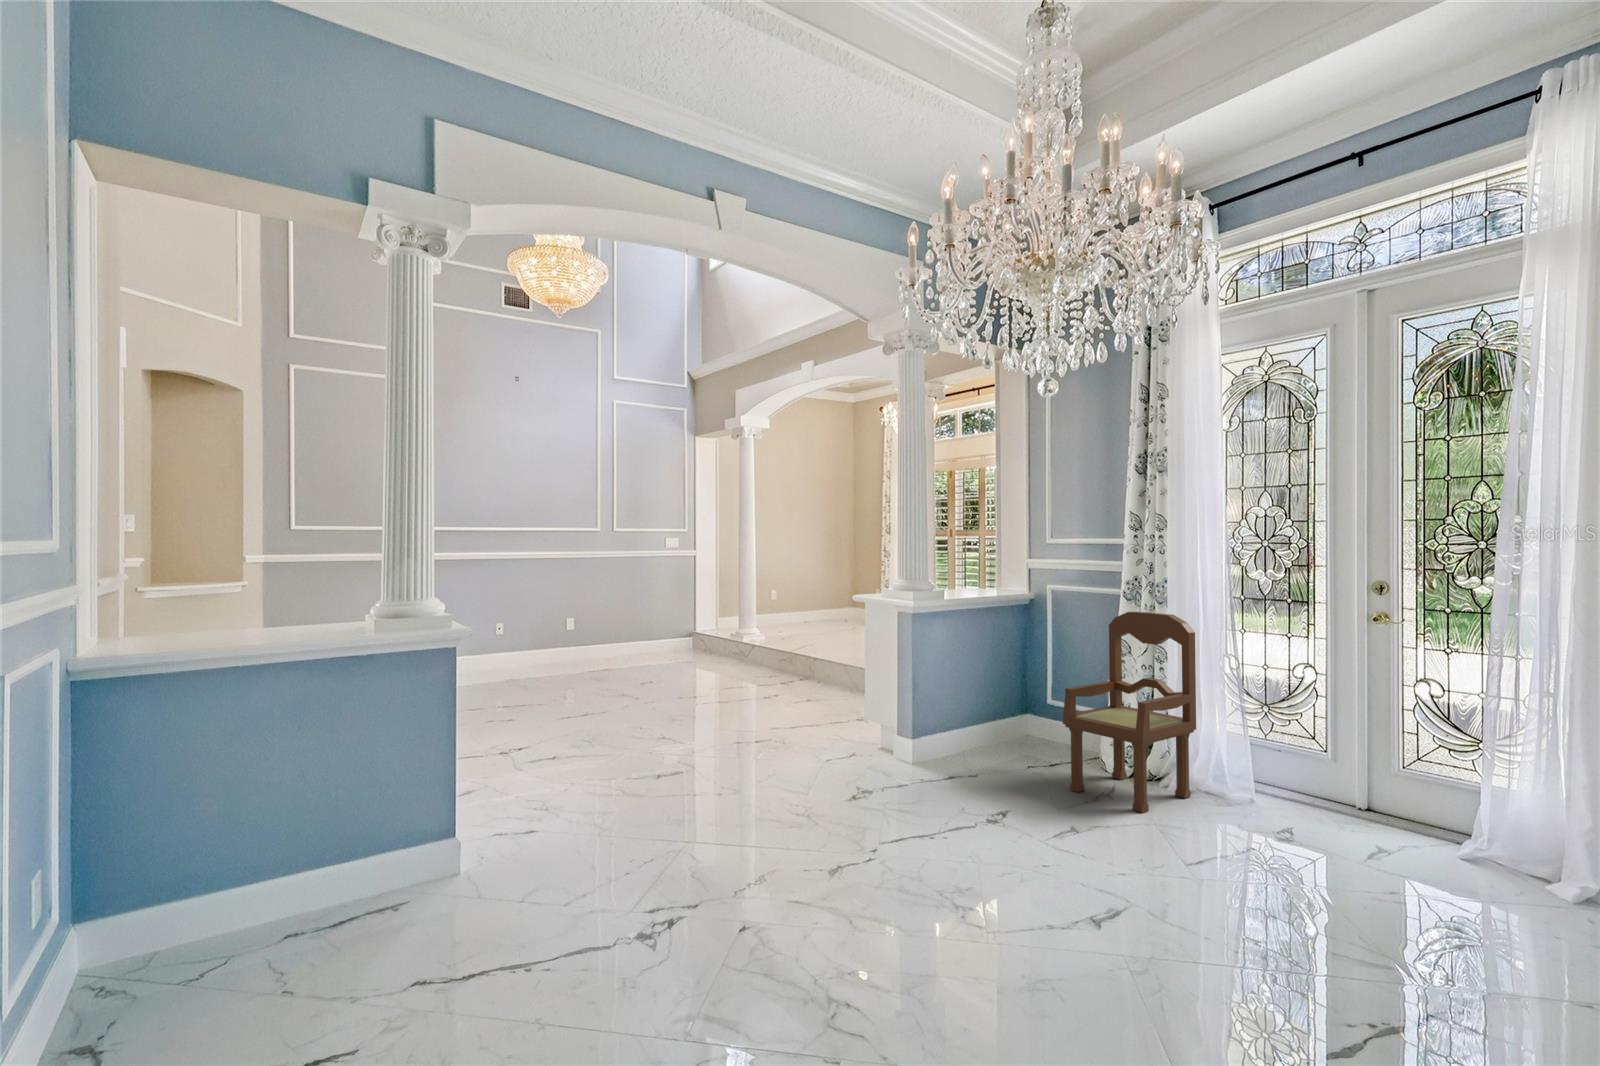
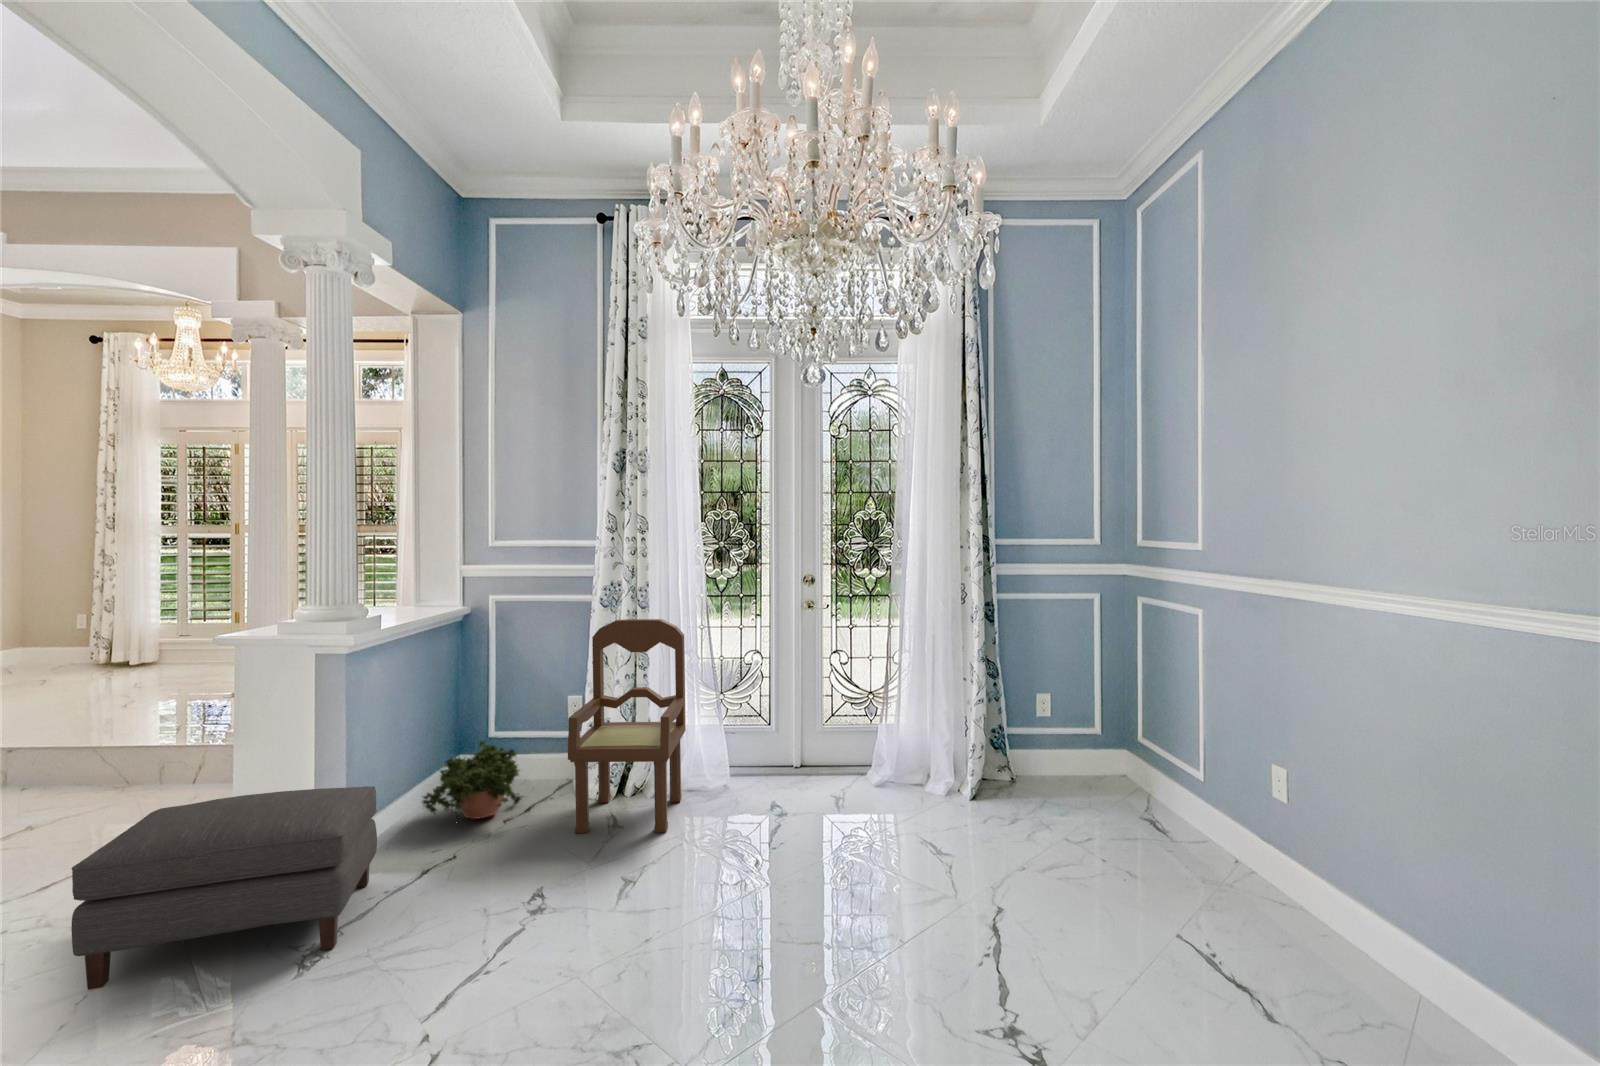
ottoman: none [771,691,923,795] -> present [71,786,377,990]
potted plant: none [976,699,1053,762] -> present [422,741,524,819]

